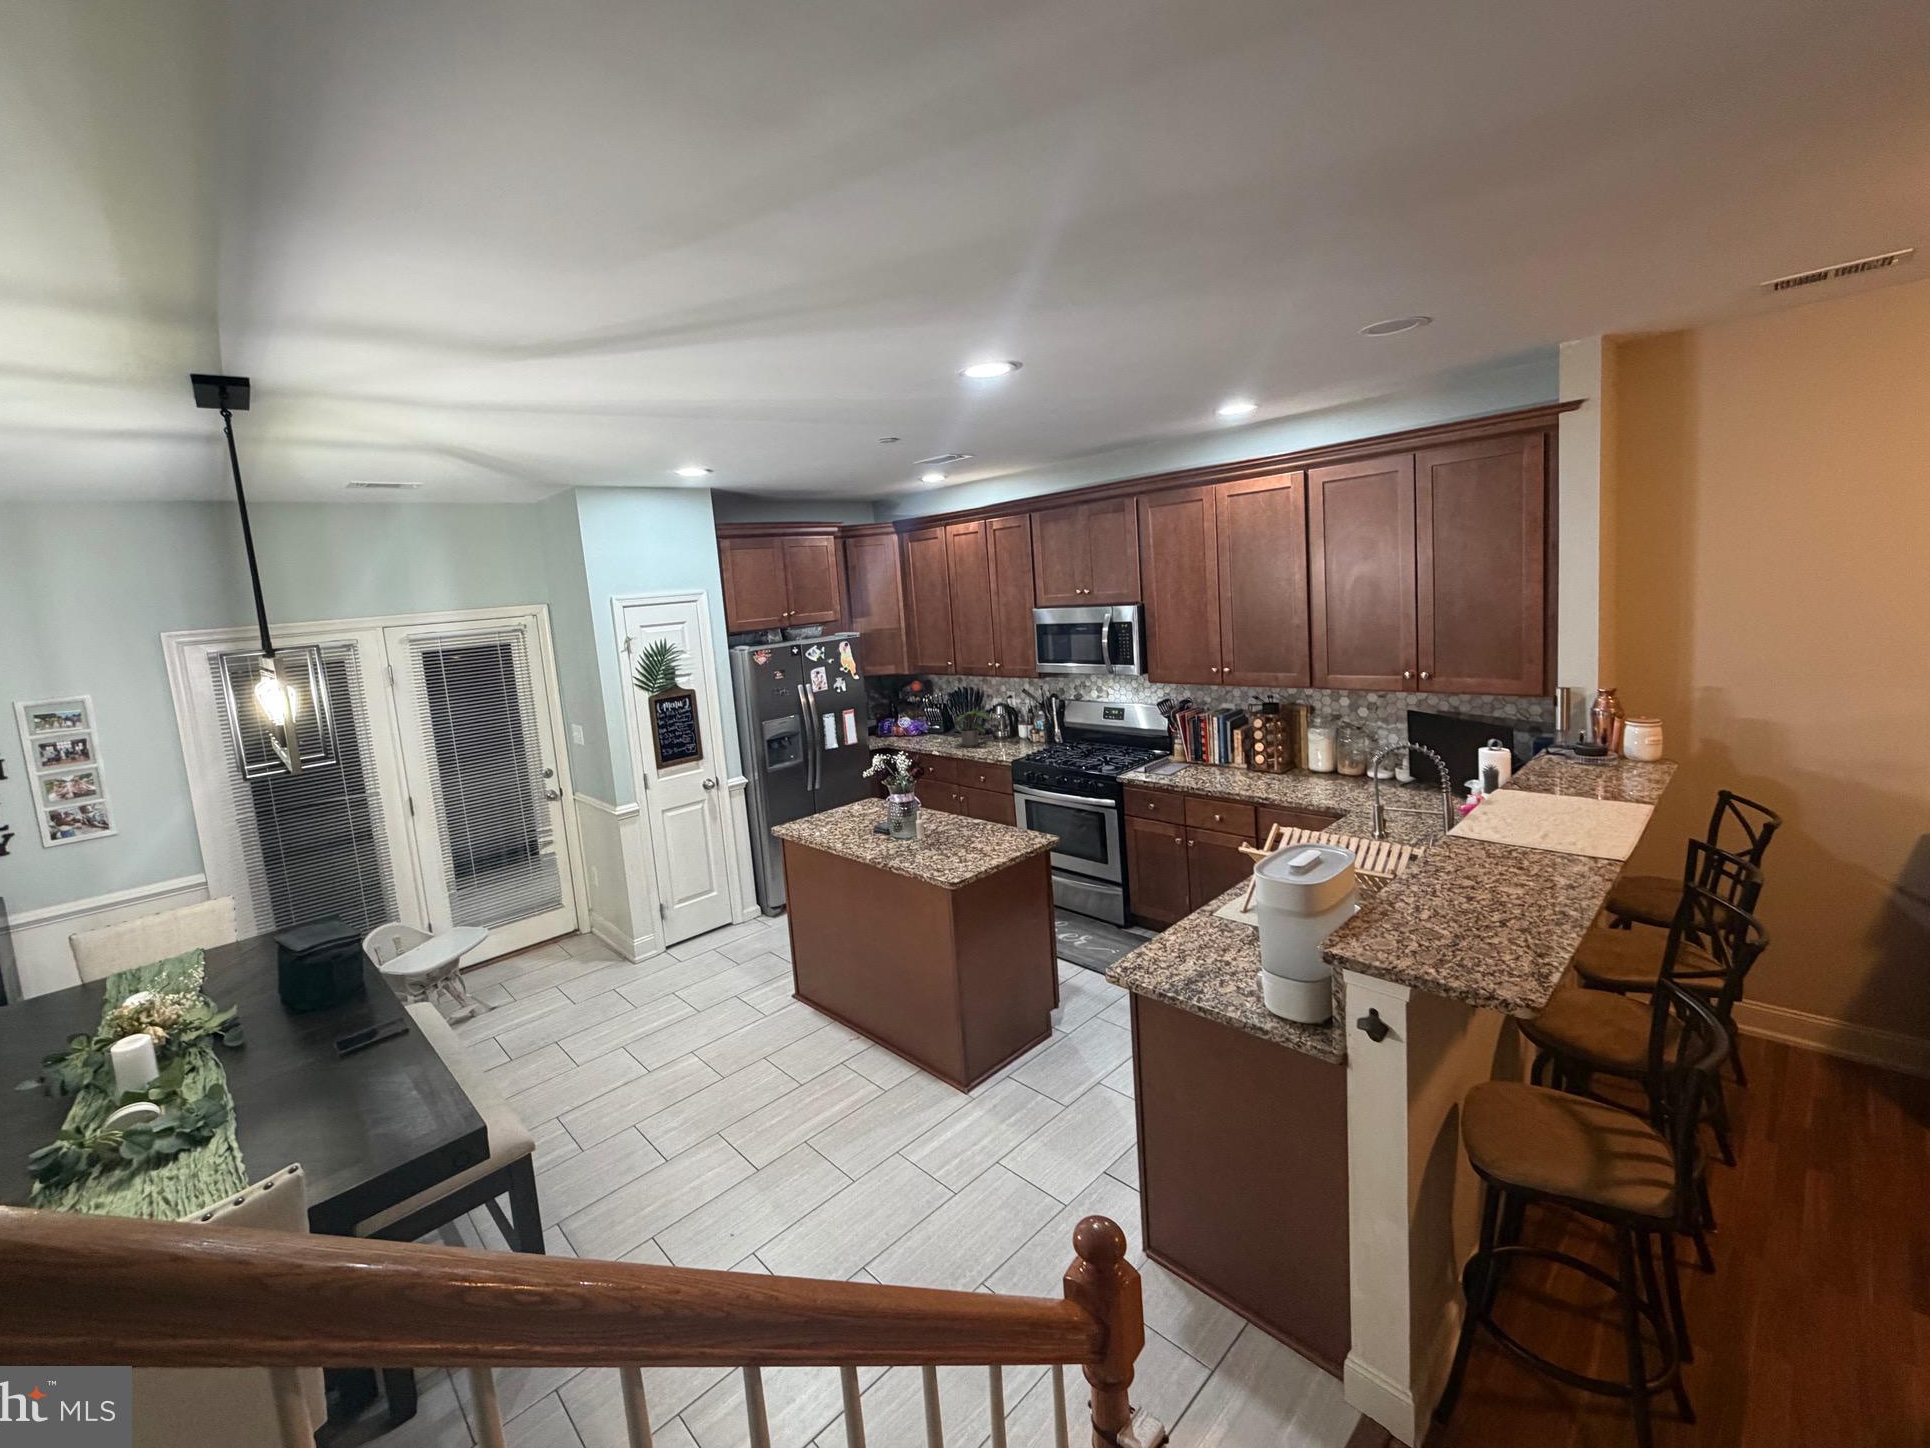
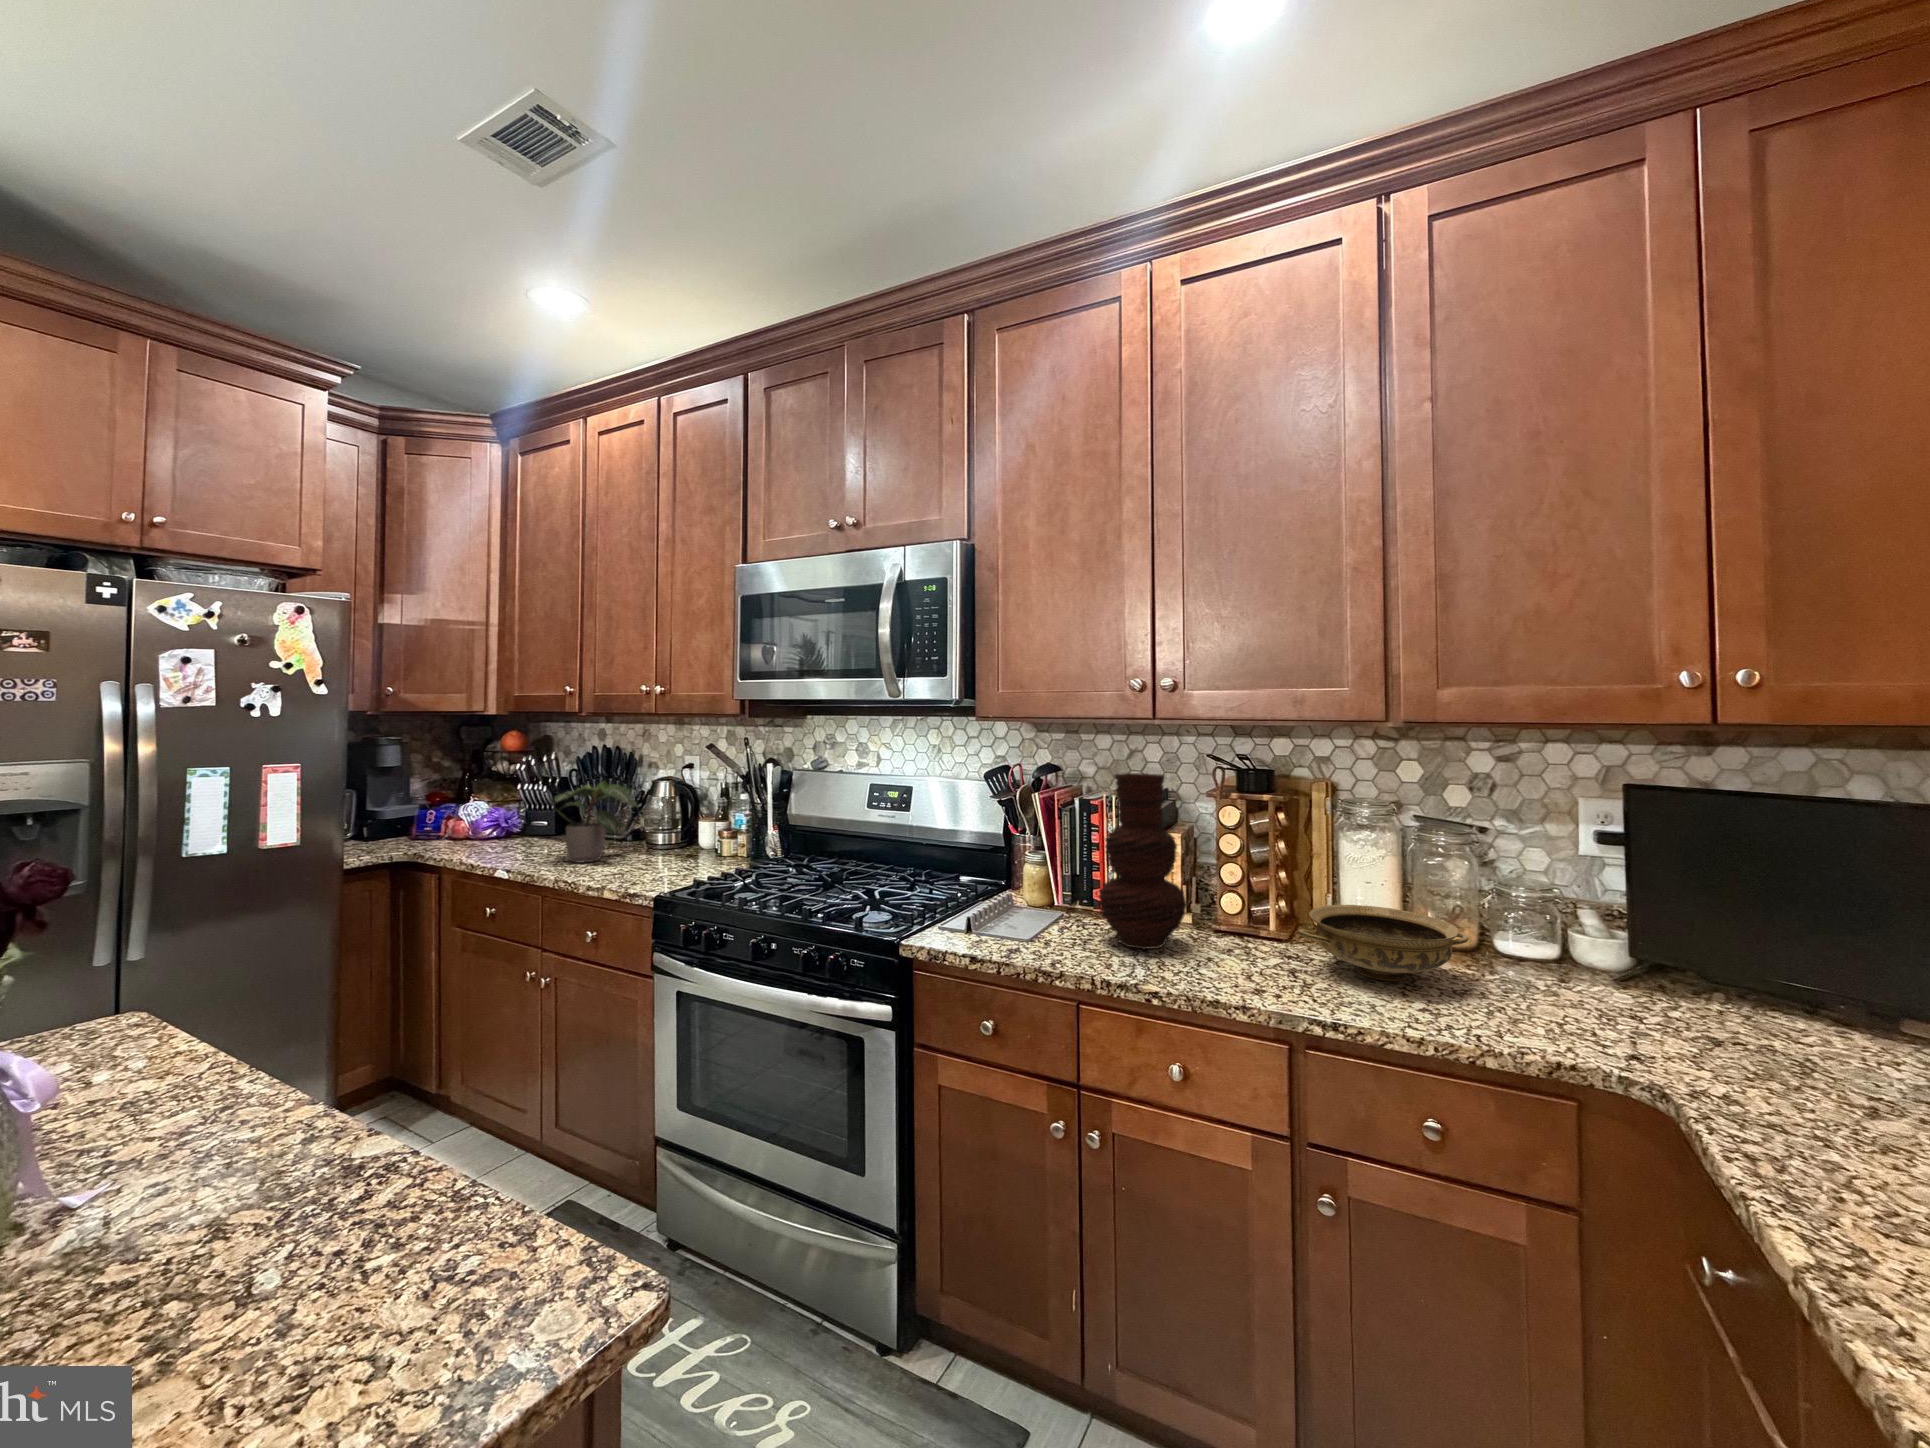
vase: none [1198,708,1235,778] -> present [1098,773,1187,949]
ceramic bowl: none [1272,760,1342,787] -> present [1298,905,1469,981]

